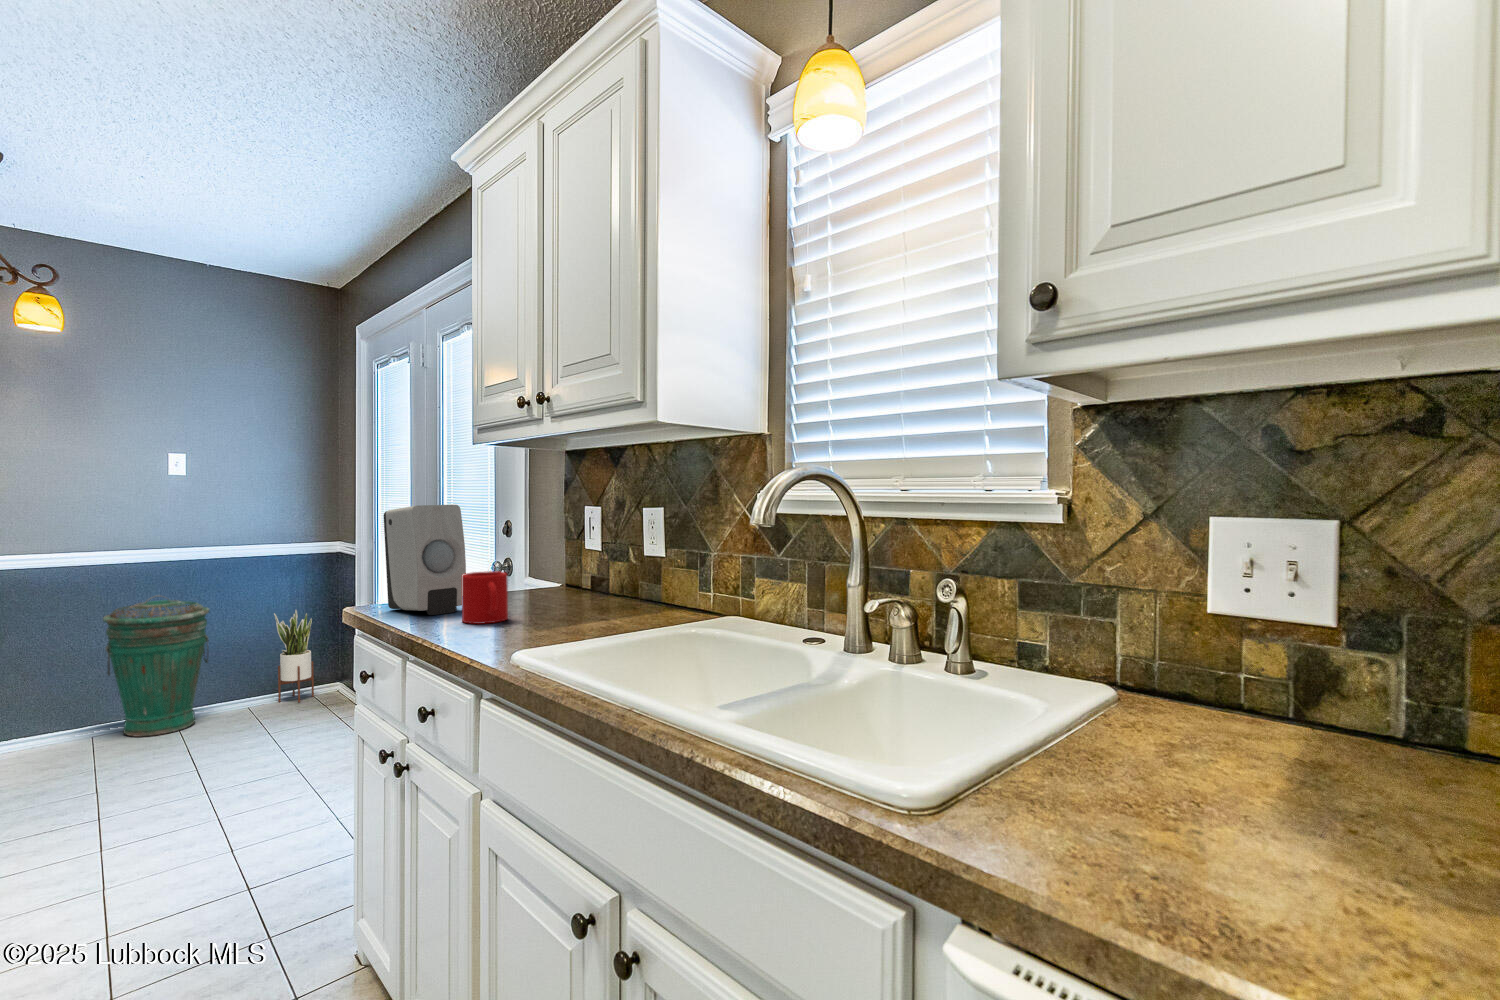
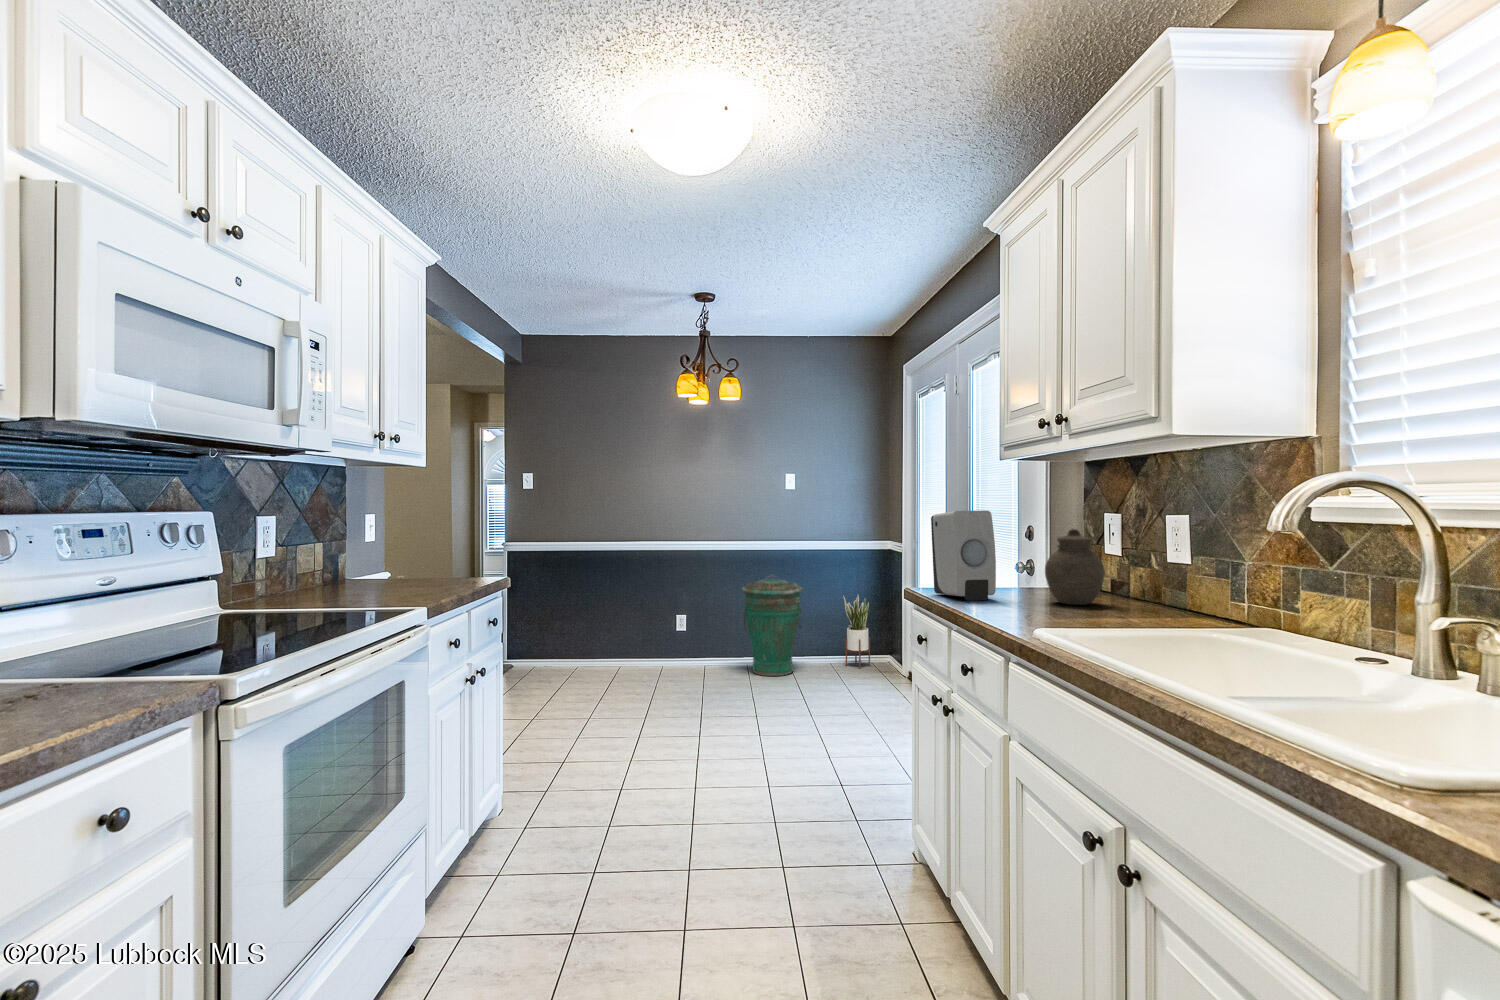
jar: none [522,524,585,608] -> present [1045,529,1105,605]
mug: present [462,571,508,624] -> none [993,567,1032,611]

